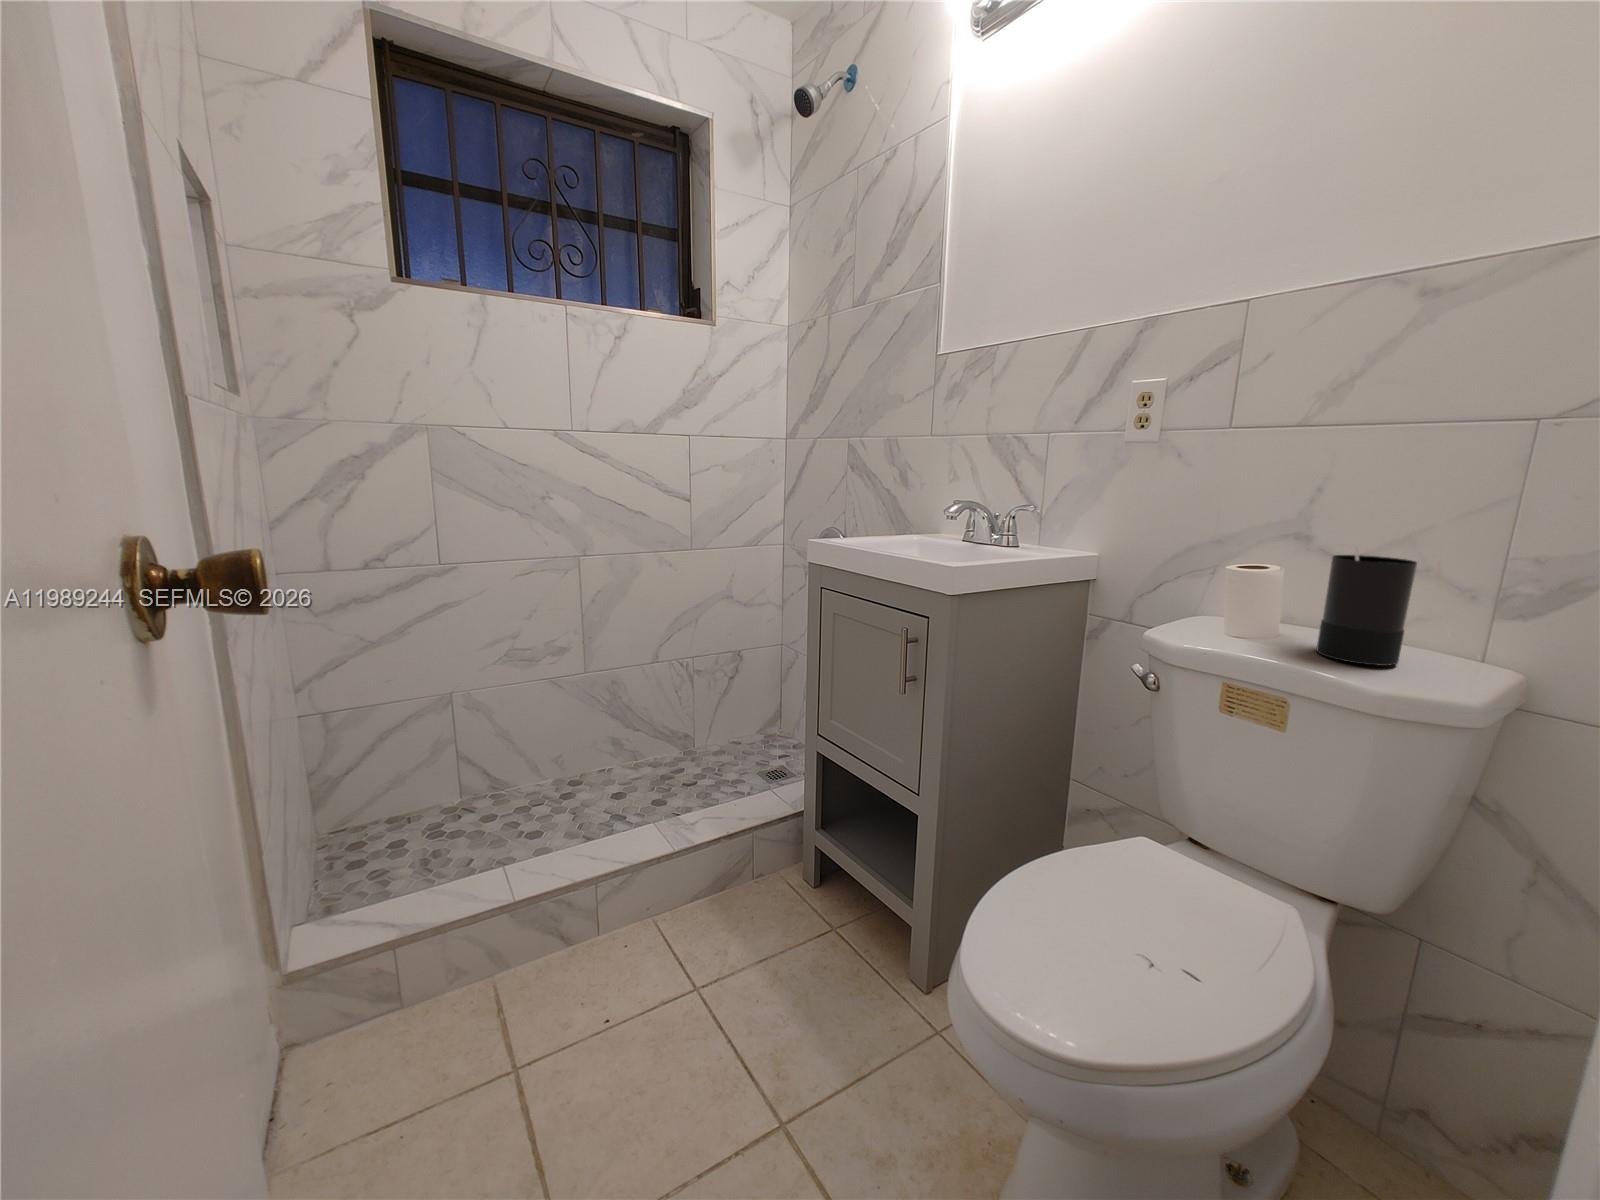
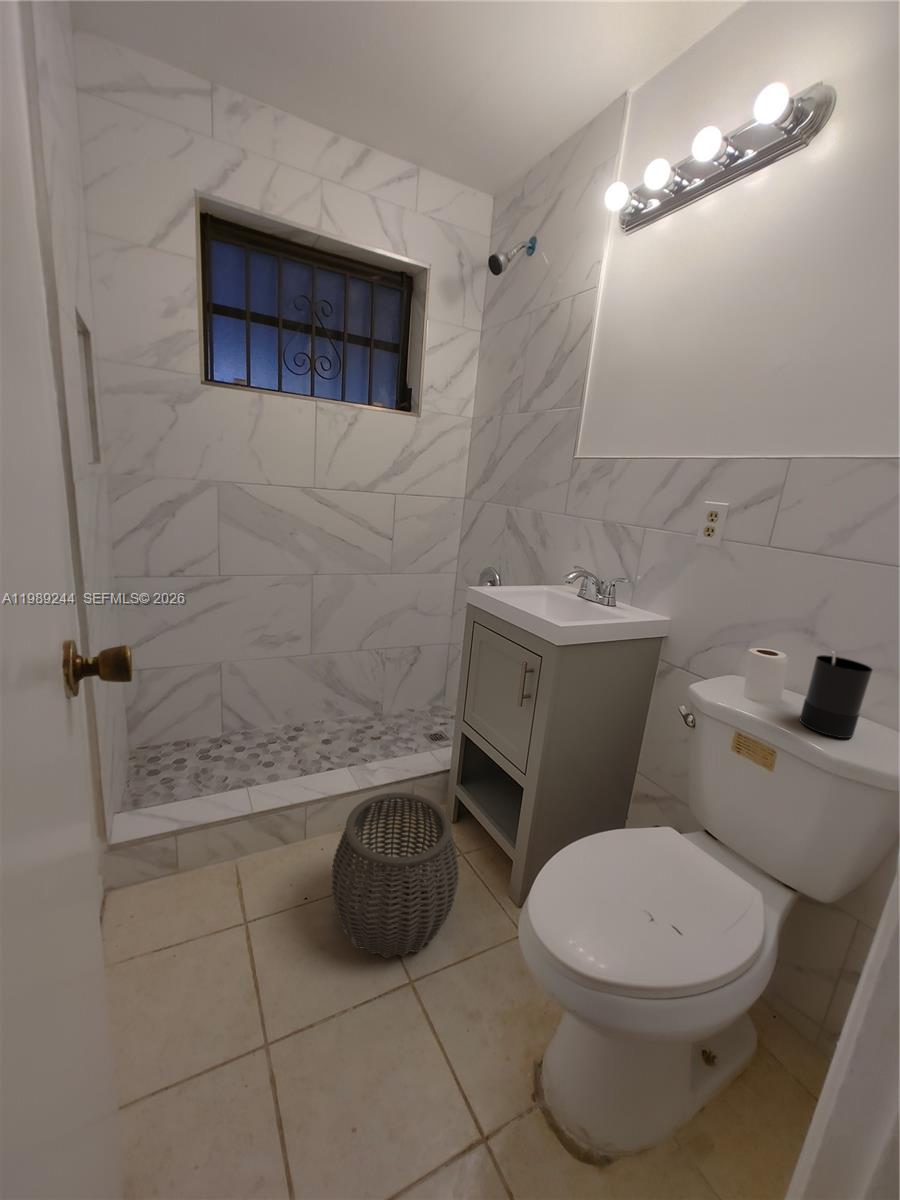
woven basket: none [645,843,836,1090] -> present [332,792,459,958]

